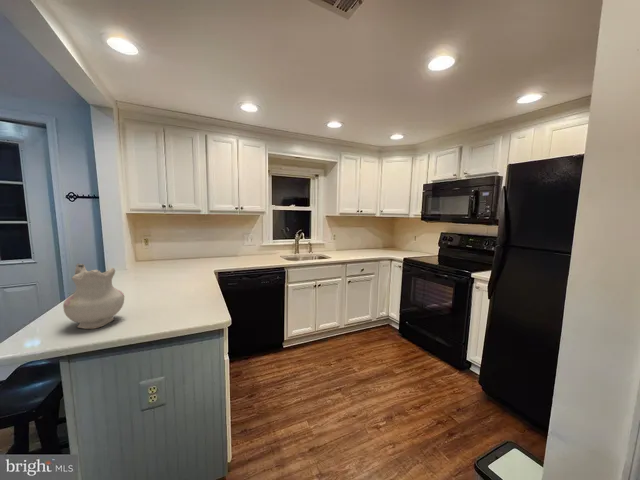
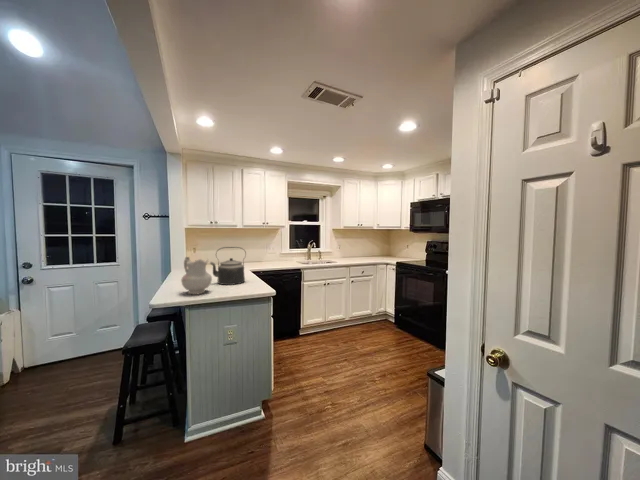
kettle: none [136,244,195,302] -> present [210,247,246,285]

